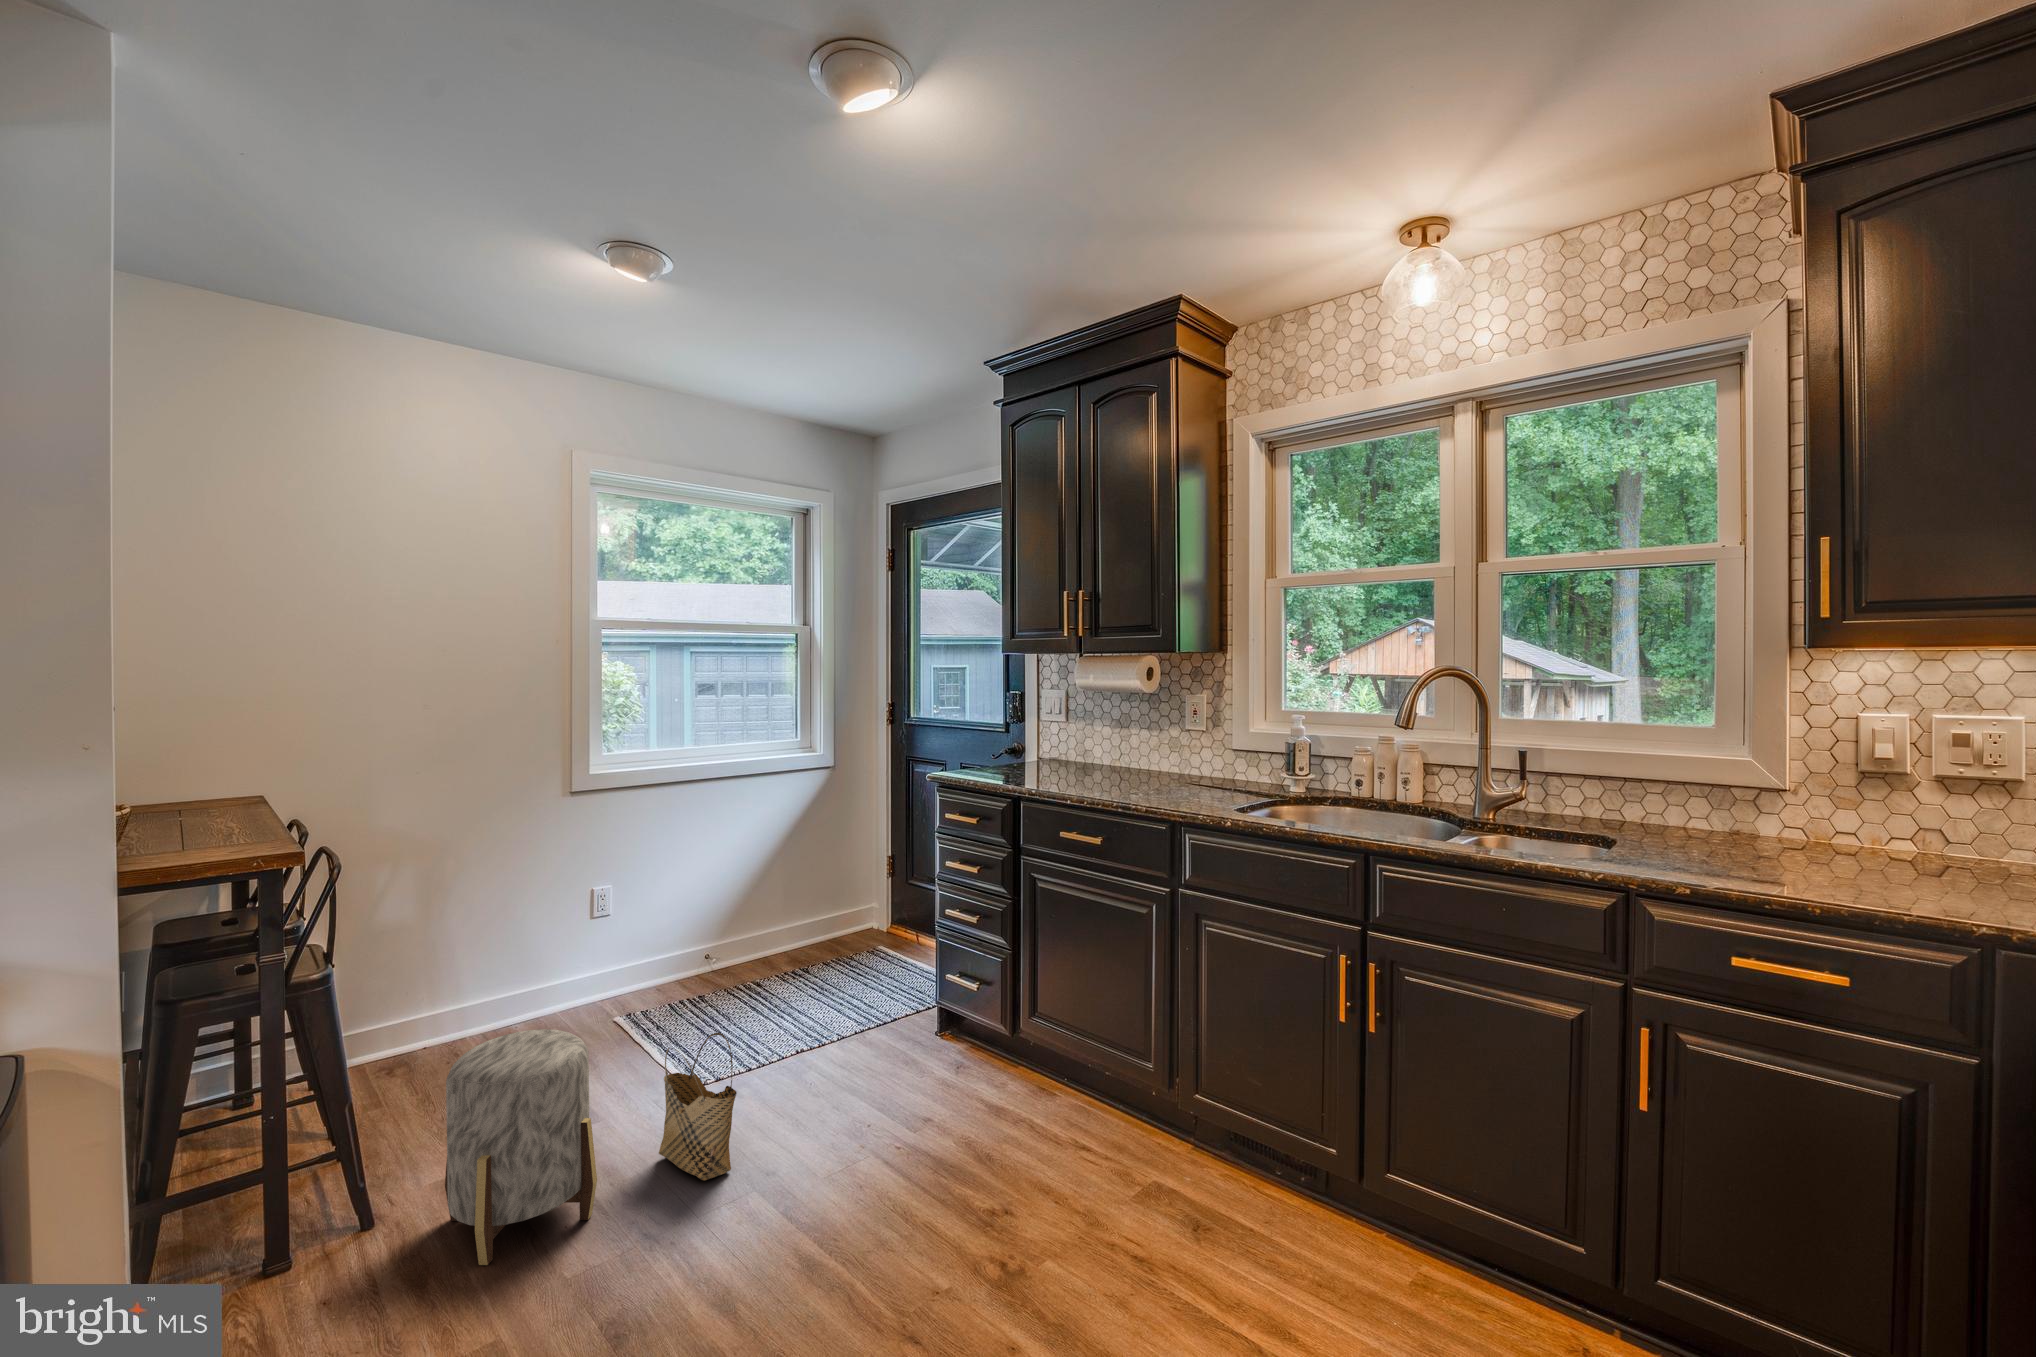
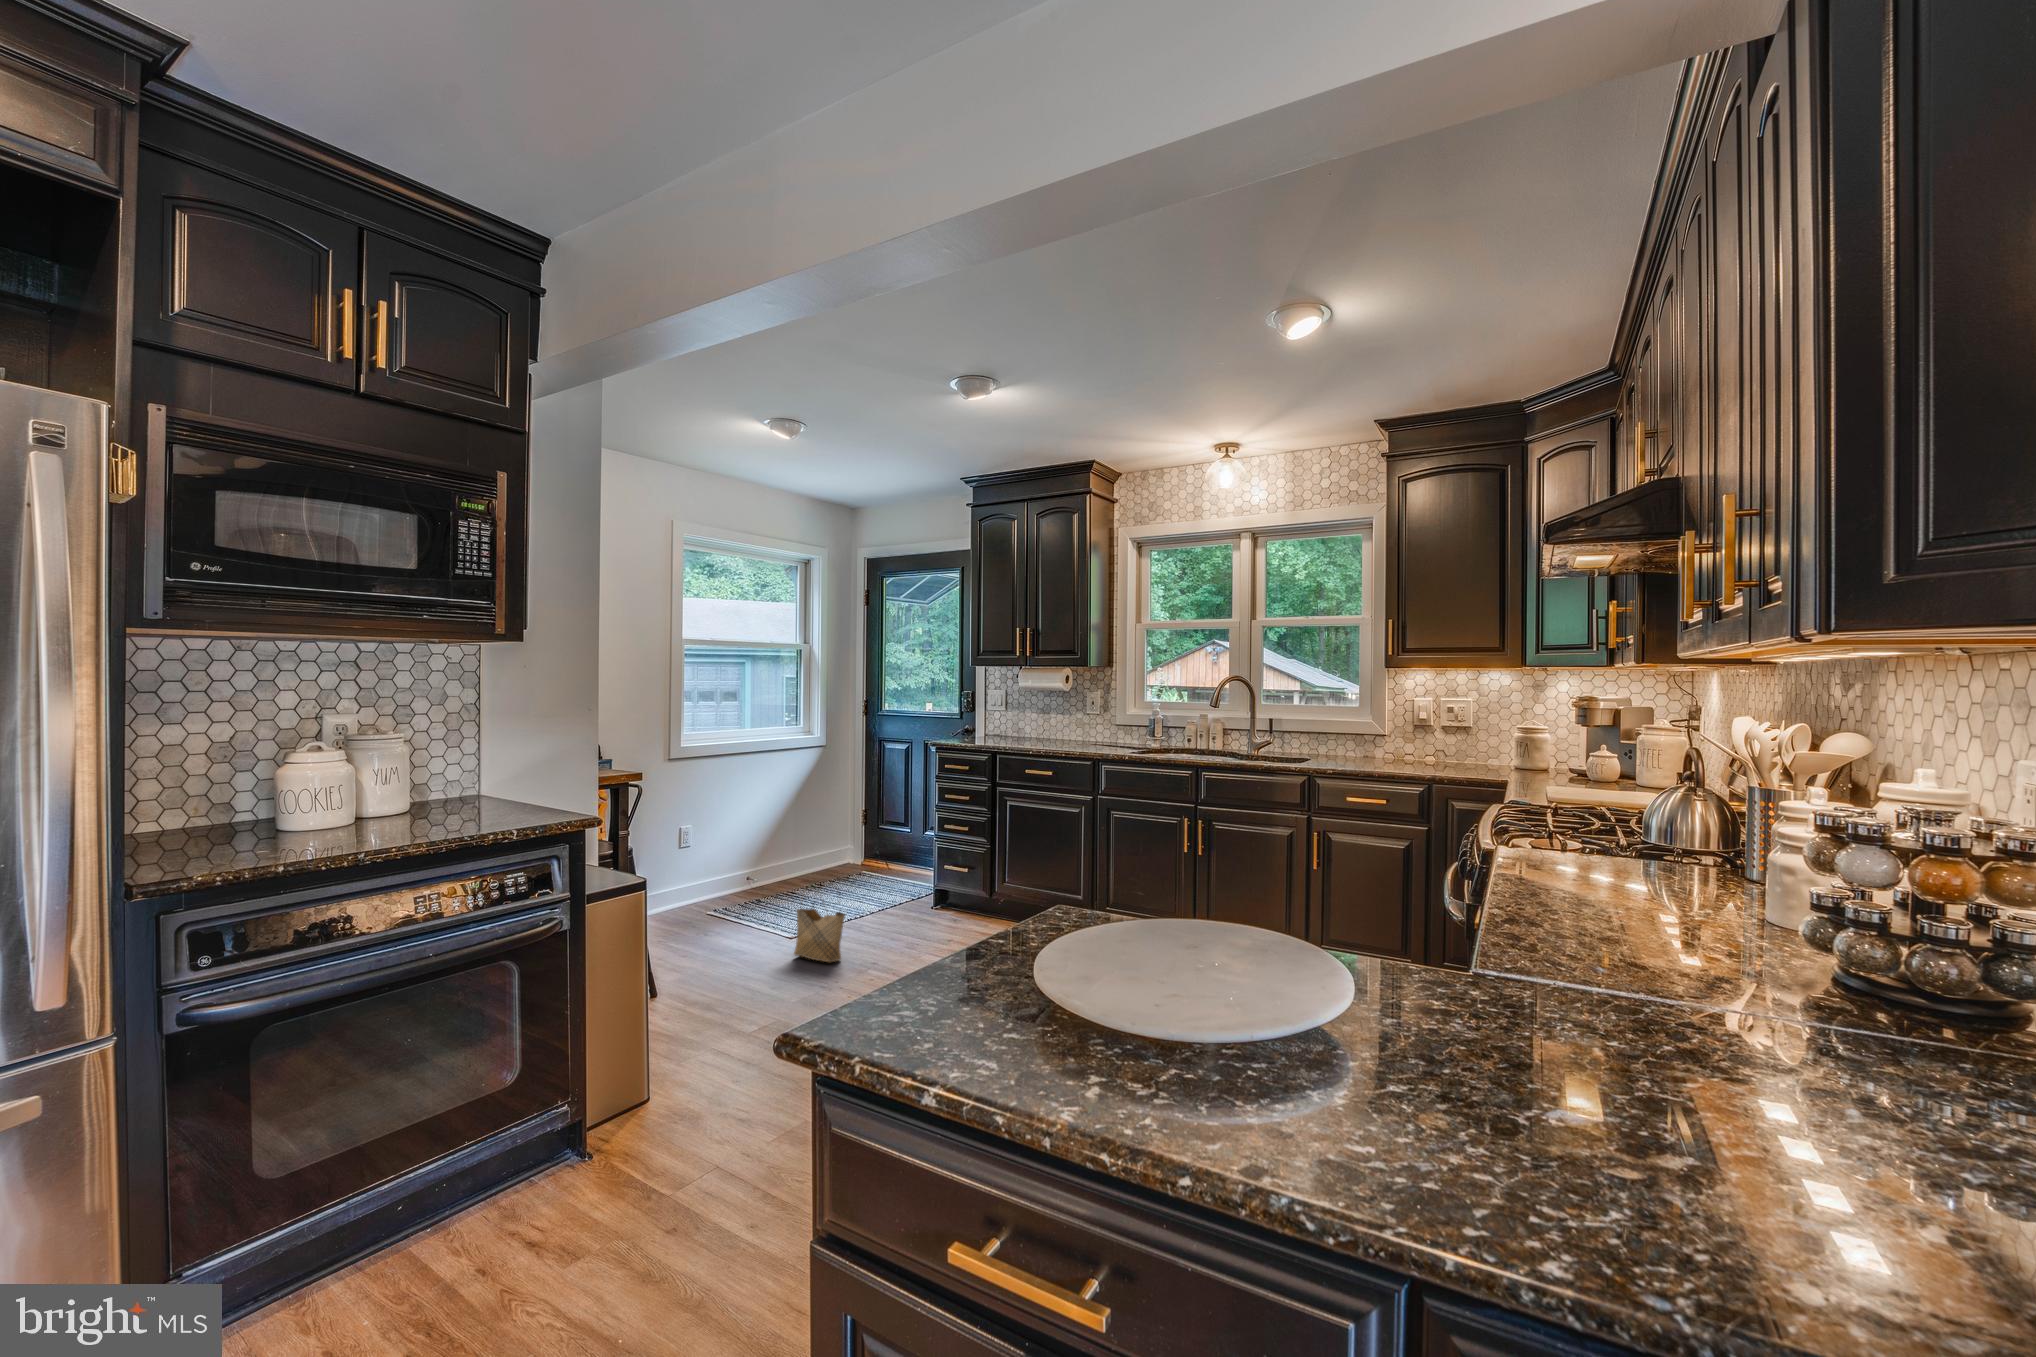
stool: present [445,1029,597,1265] -> none [688,875,777,994]

